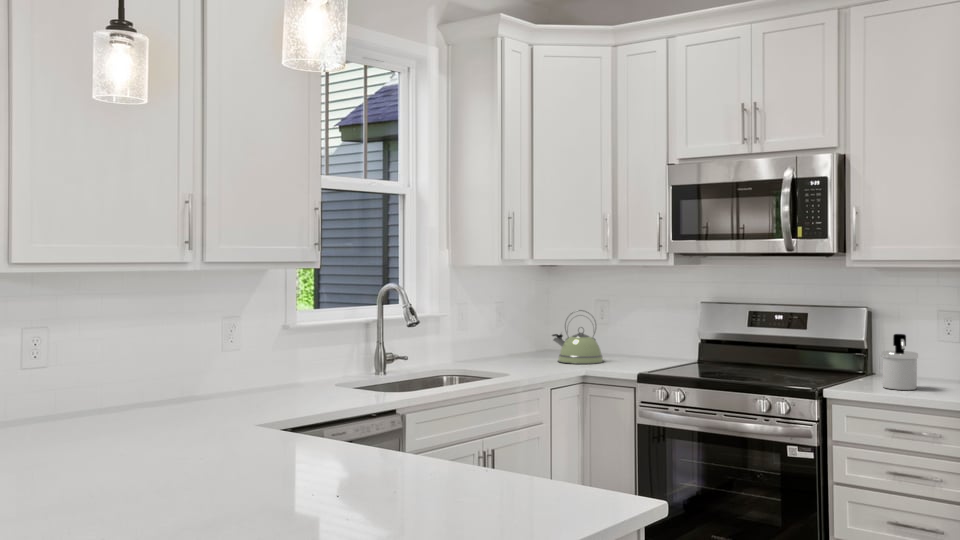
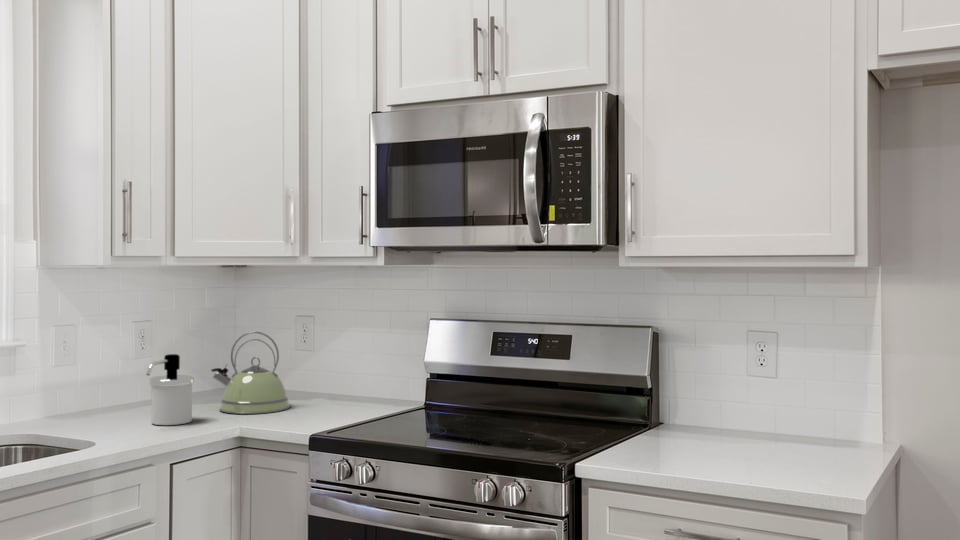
soap dispenser: present [881,334,918,390] -> present [146,354,194,425]

